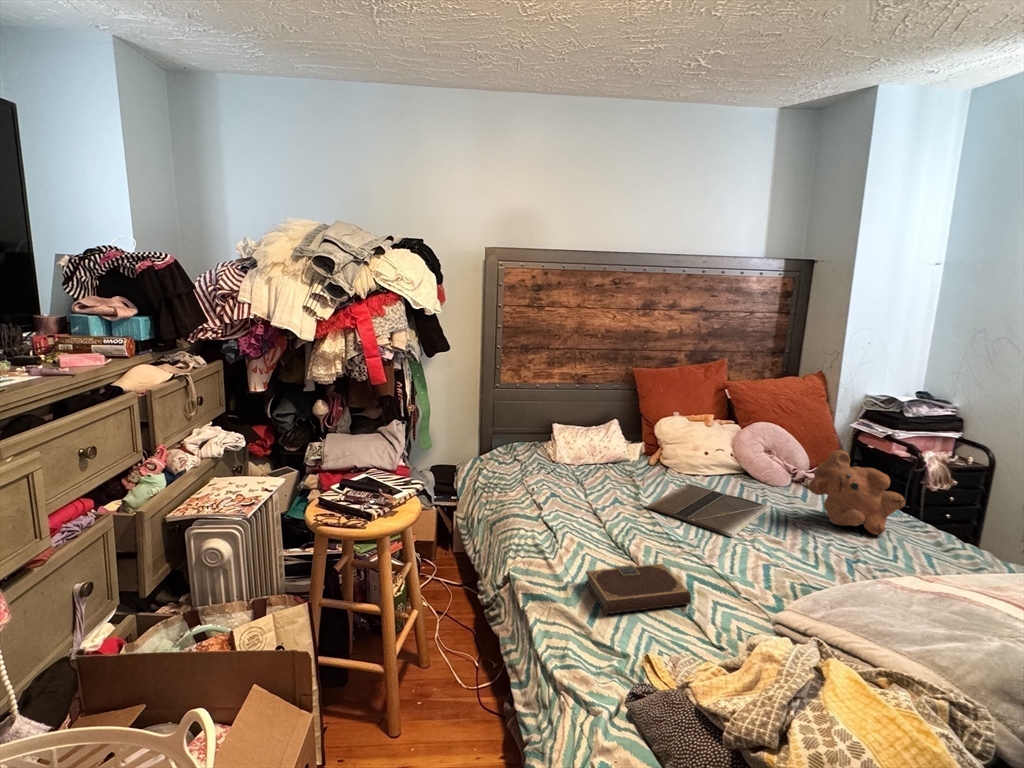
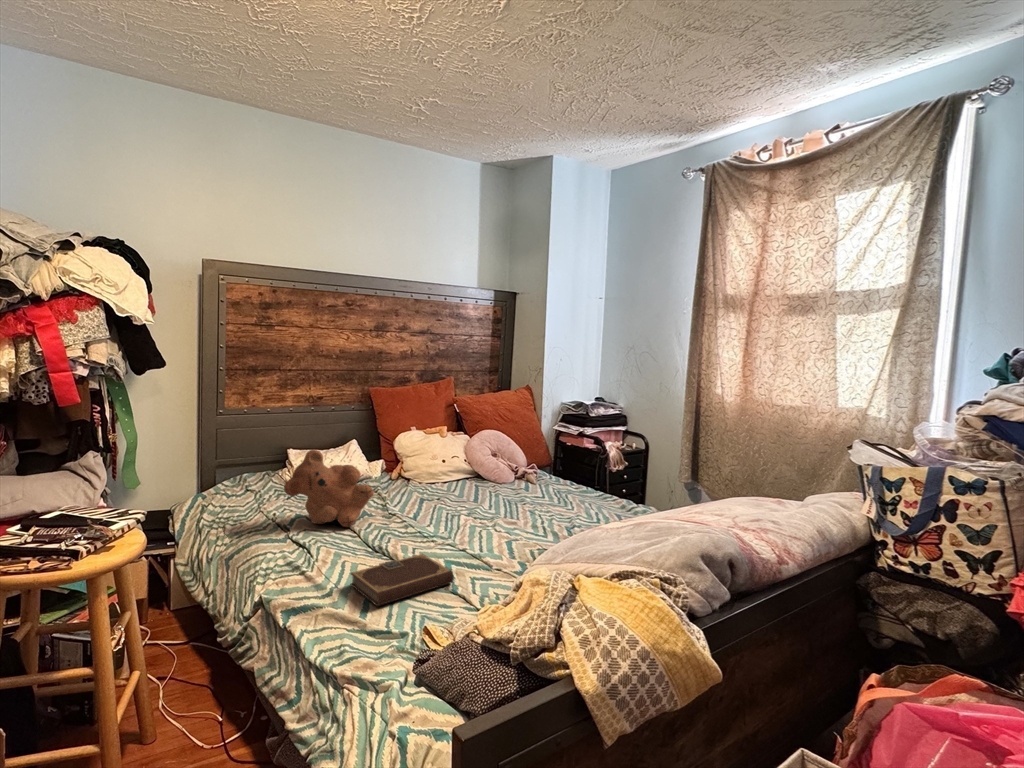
teddy bear: present [809,450,905,535] -> present [284,450,374,527]
laptop: present [646,484,769,537] -> none [396,490,502,526]

